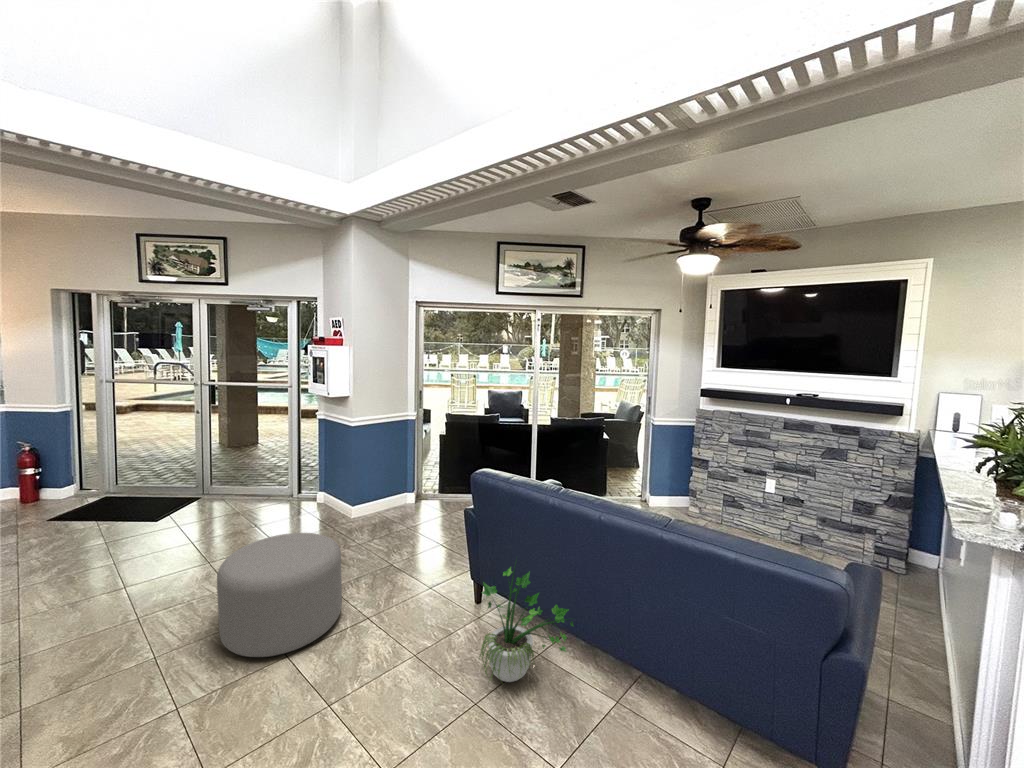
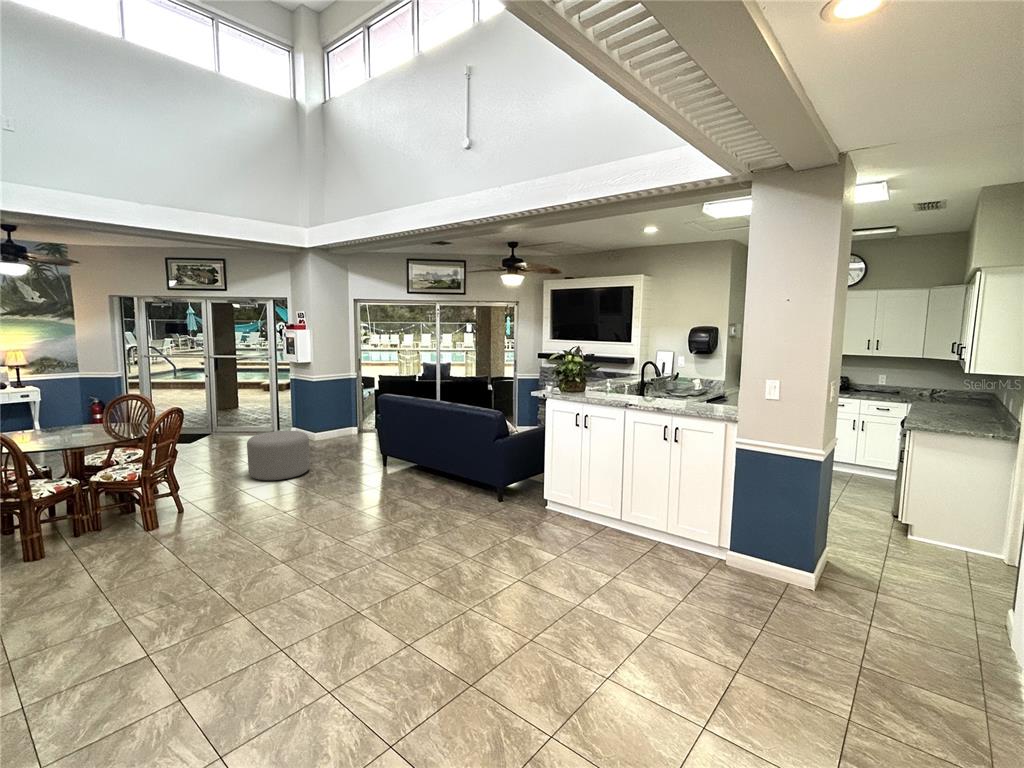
potted plant: present [479,567,574,682] -> none [375,426,417,484]

